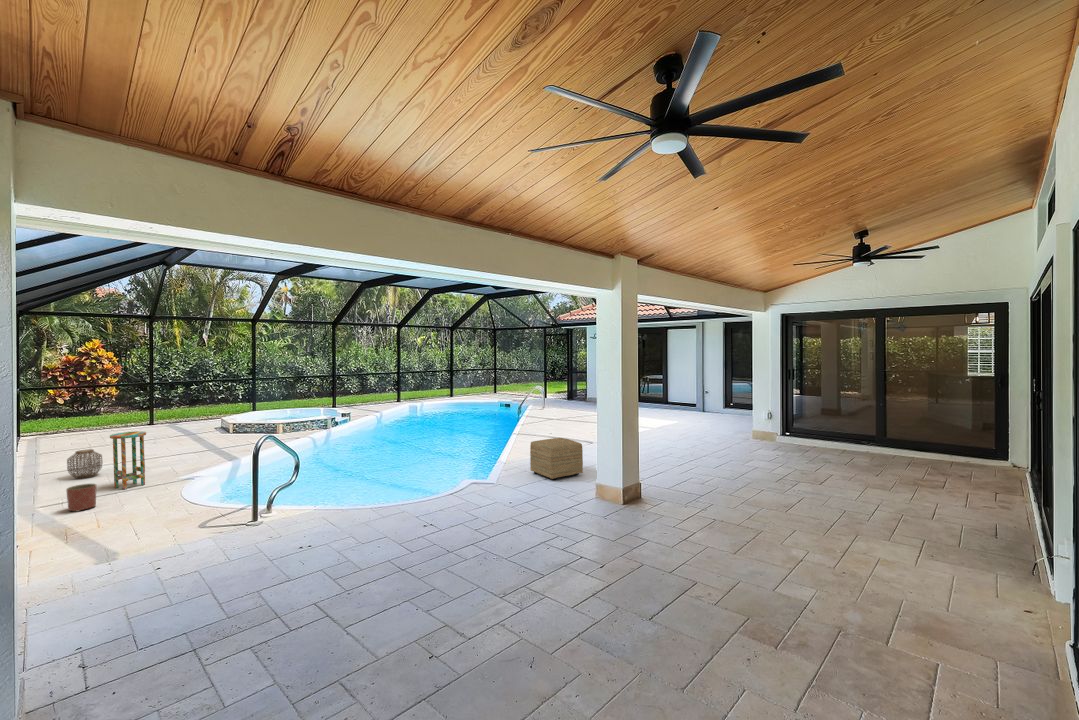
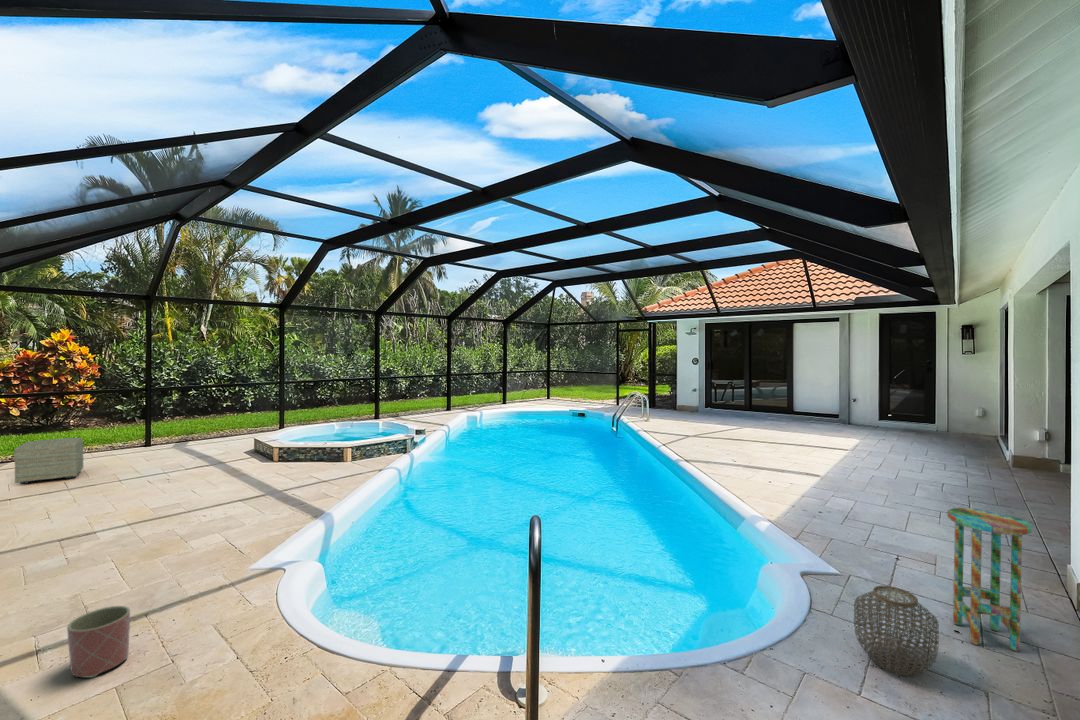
side table: present [110,431,146,490] -> present [947,508,1032,651]
ottoman: present [530,438,583,480] -> present [14,438,83,484]
woven basket: present [67,449,102,479] -> present [854,586,939,676]

